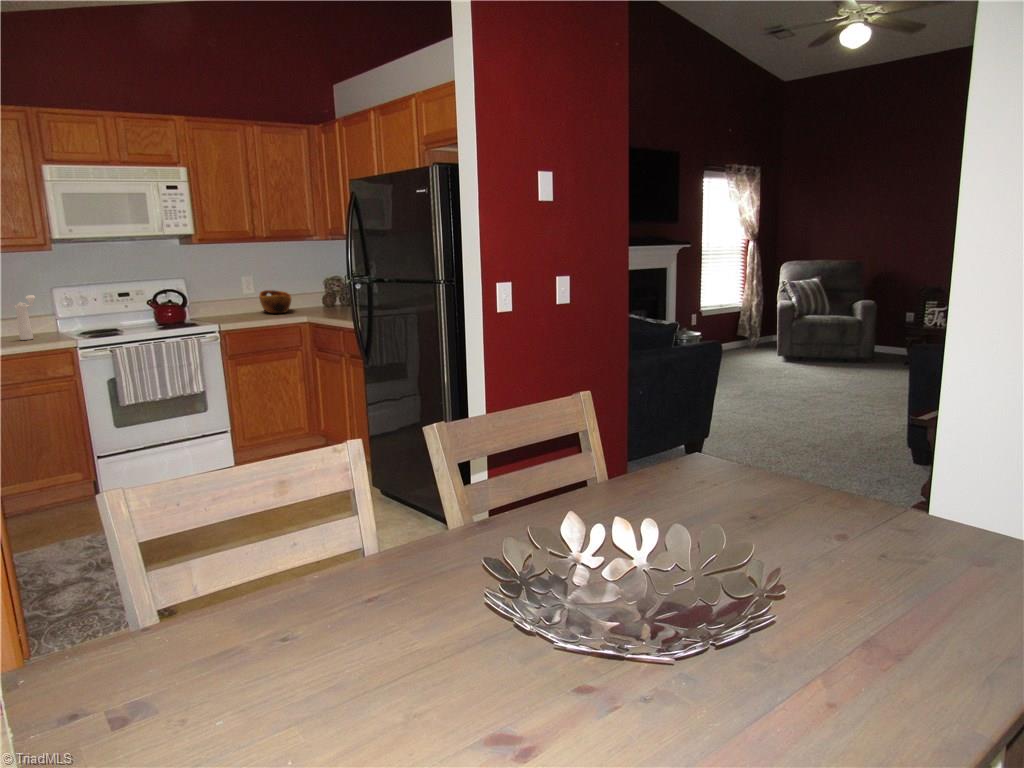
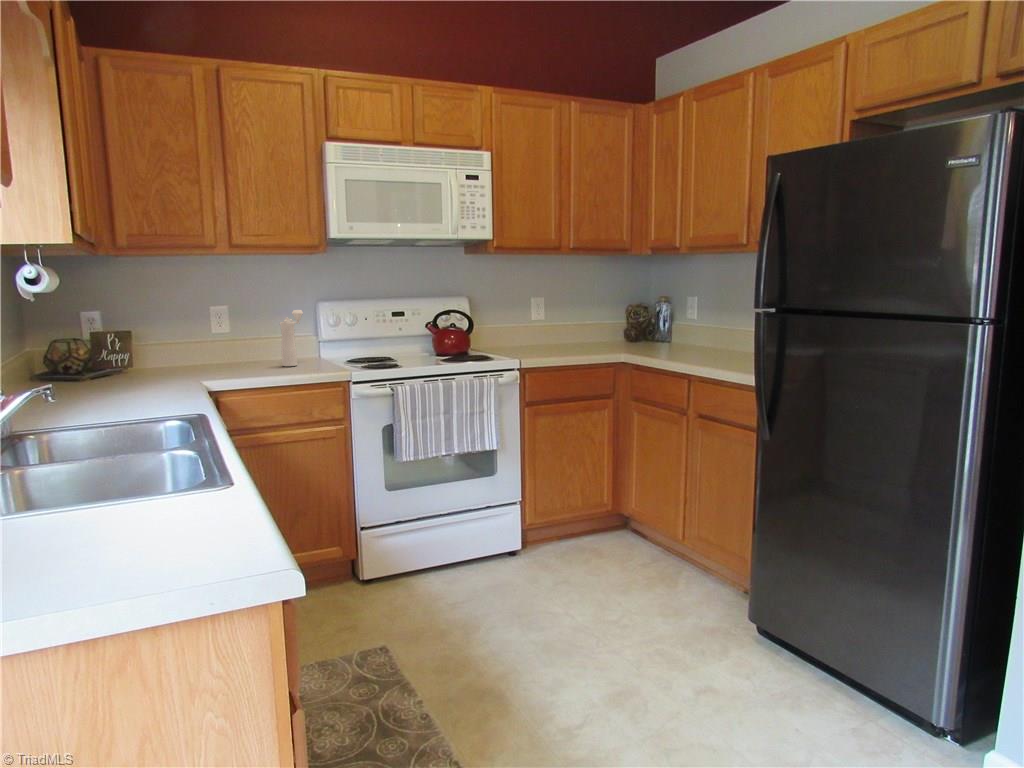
wooden bowl: present [259,290,291,313] -> none [551,316,596,346]

